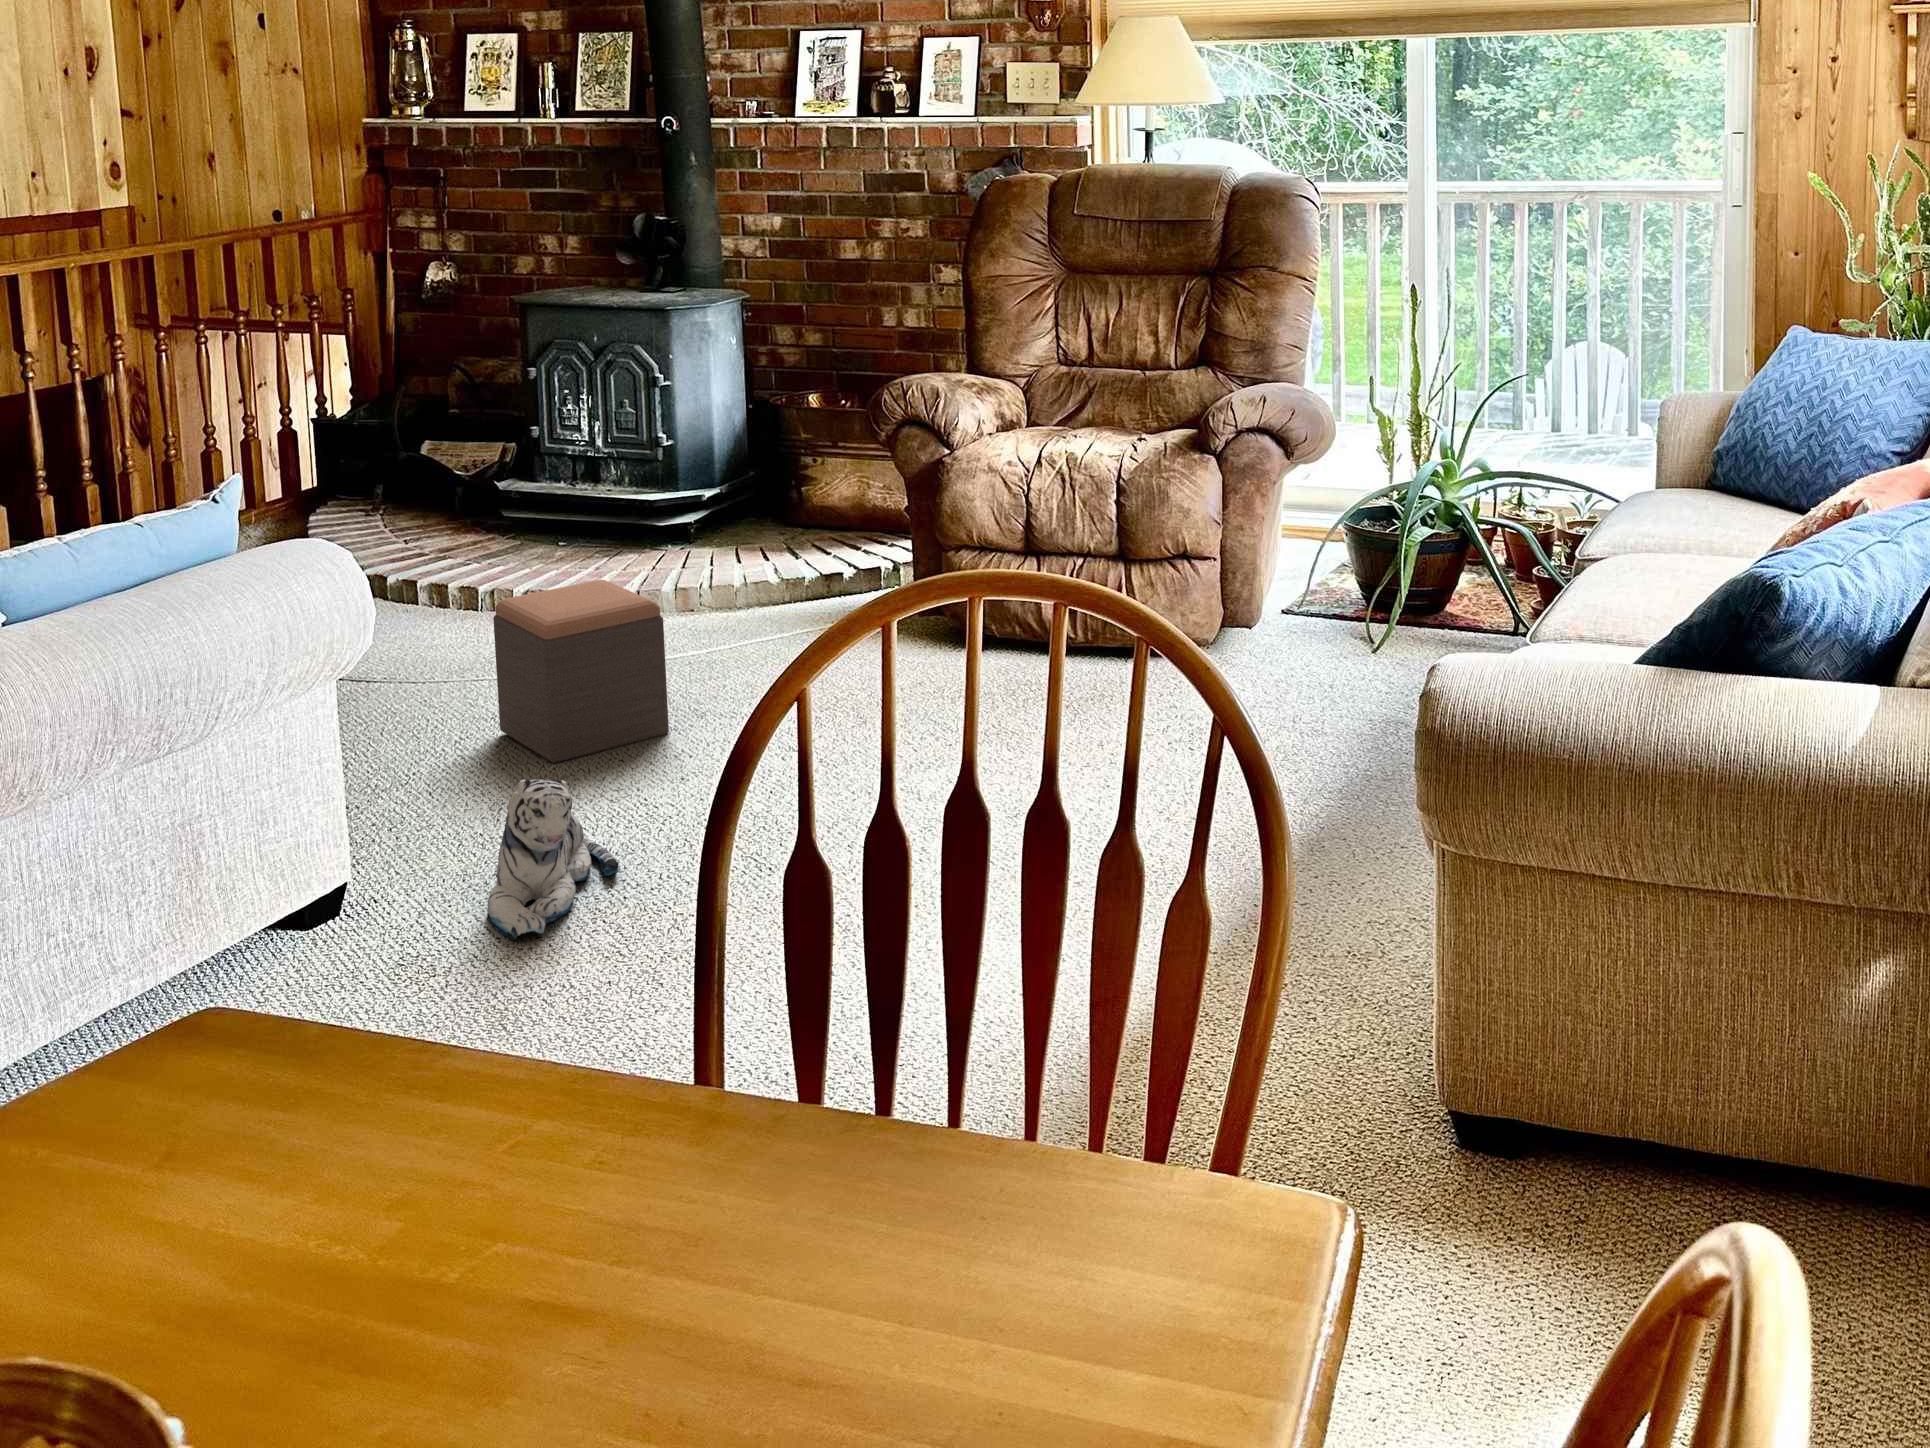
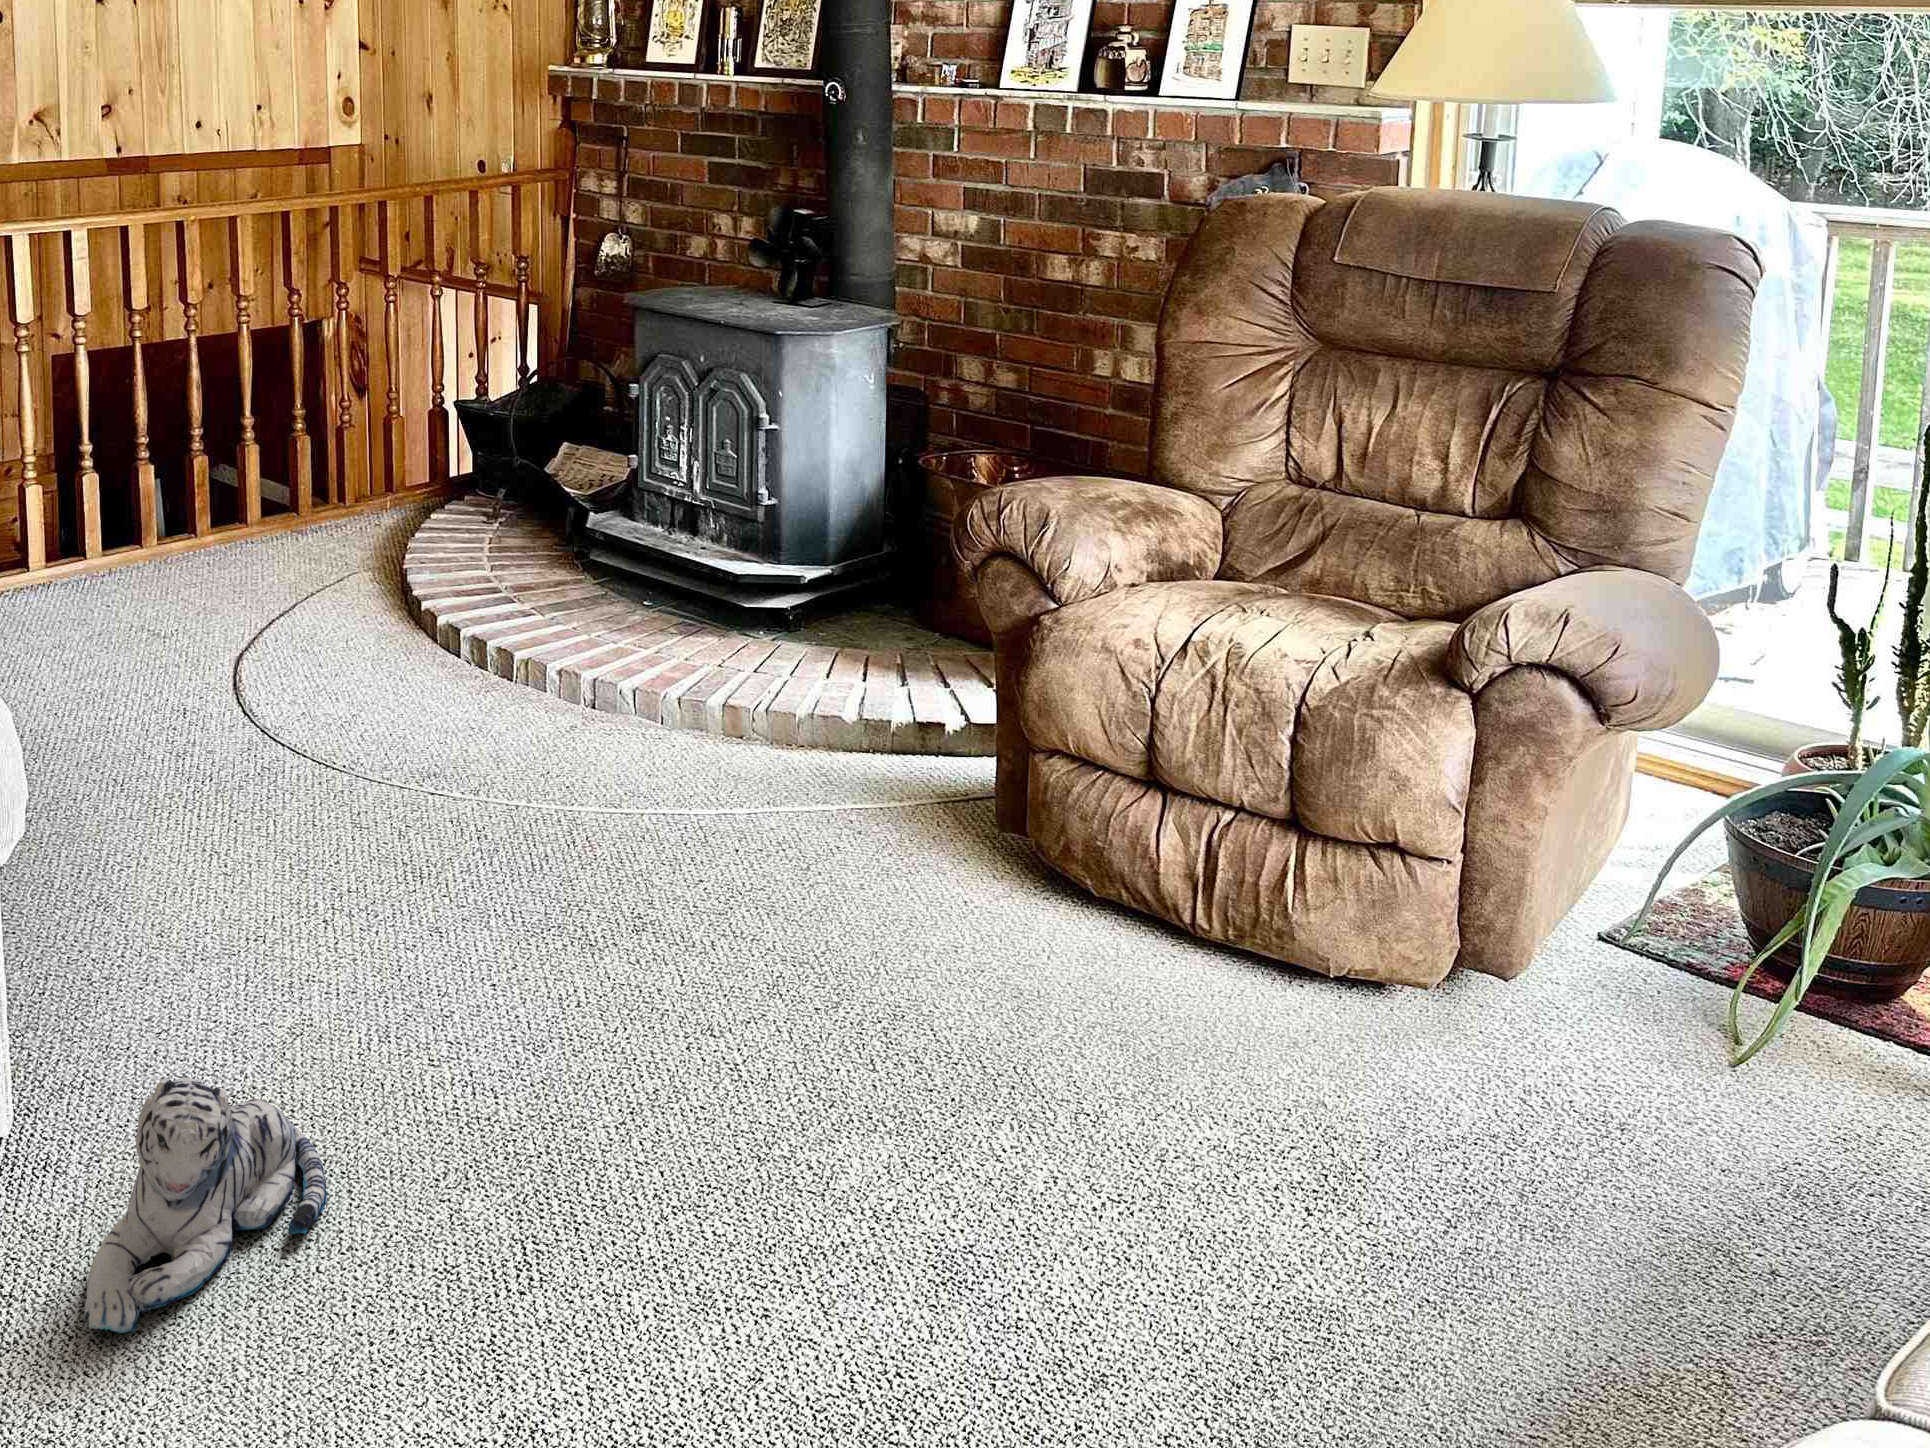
footstool: present [493,580,669,763] -> none [380,716,570,968]

